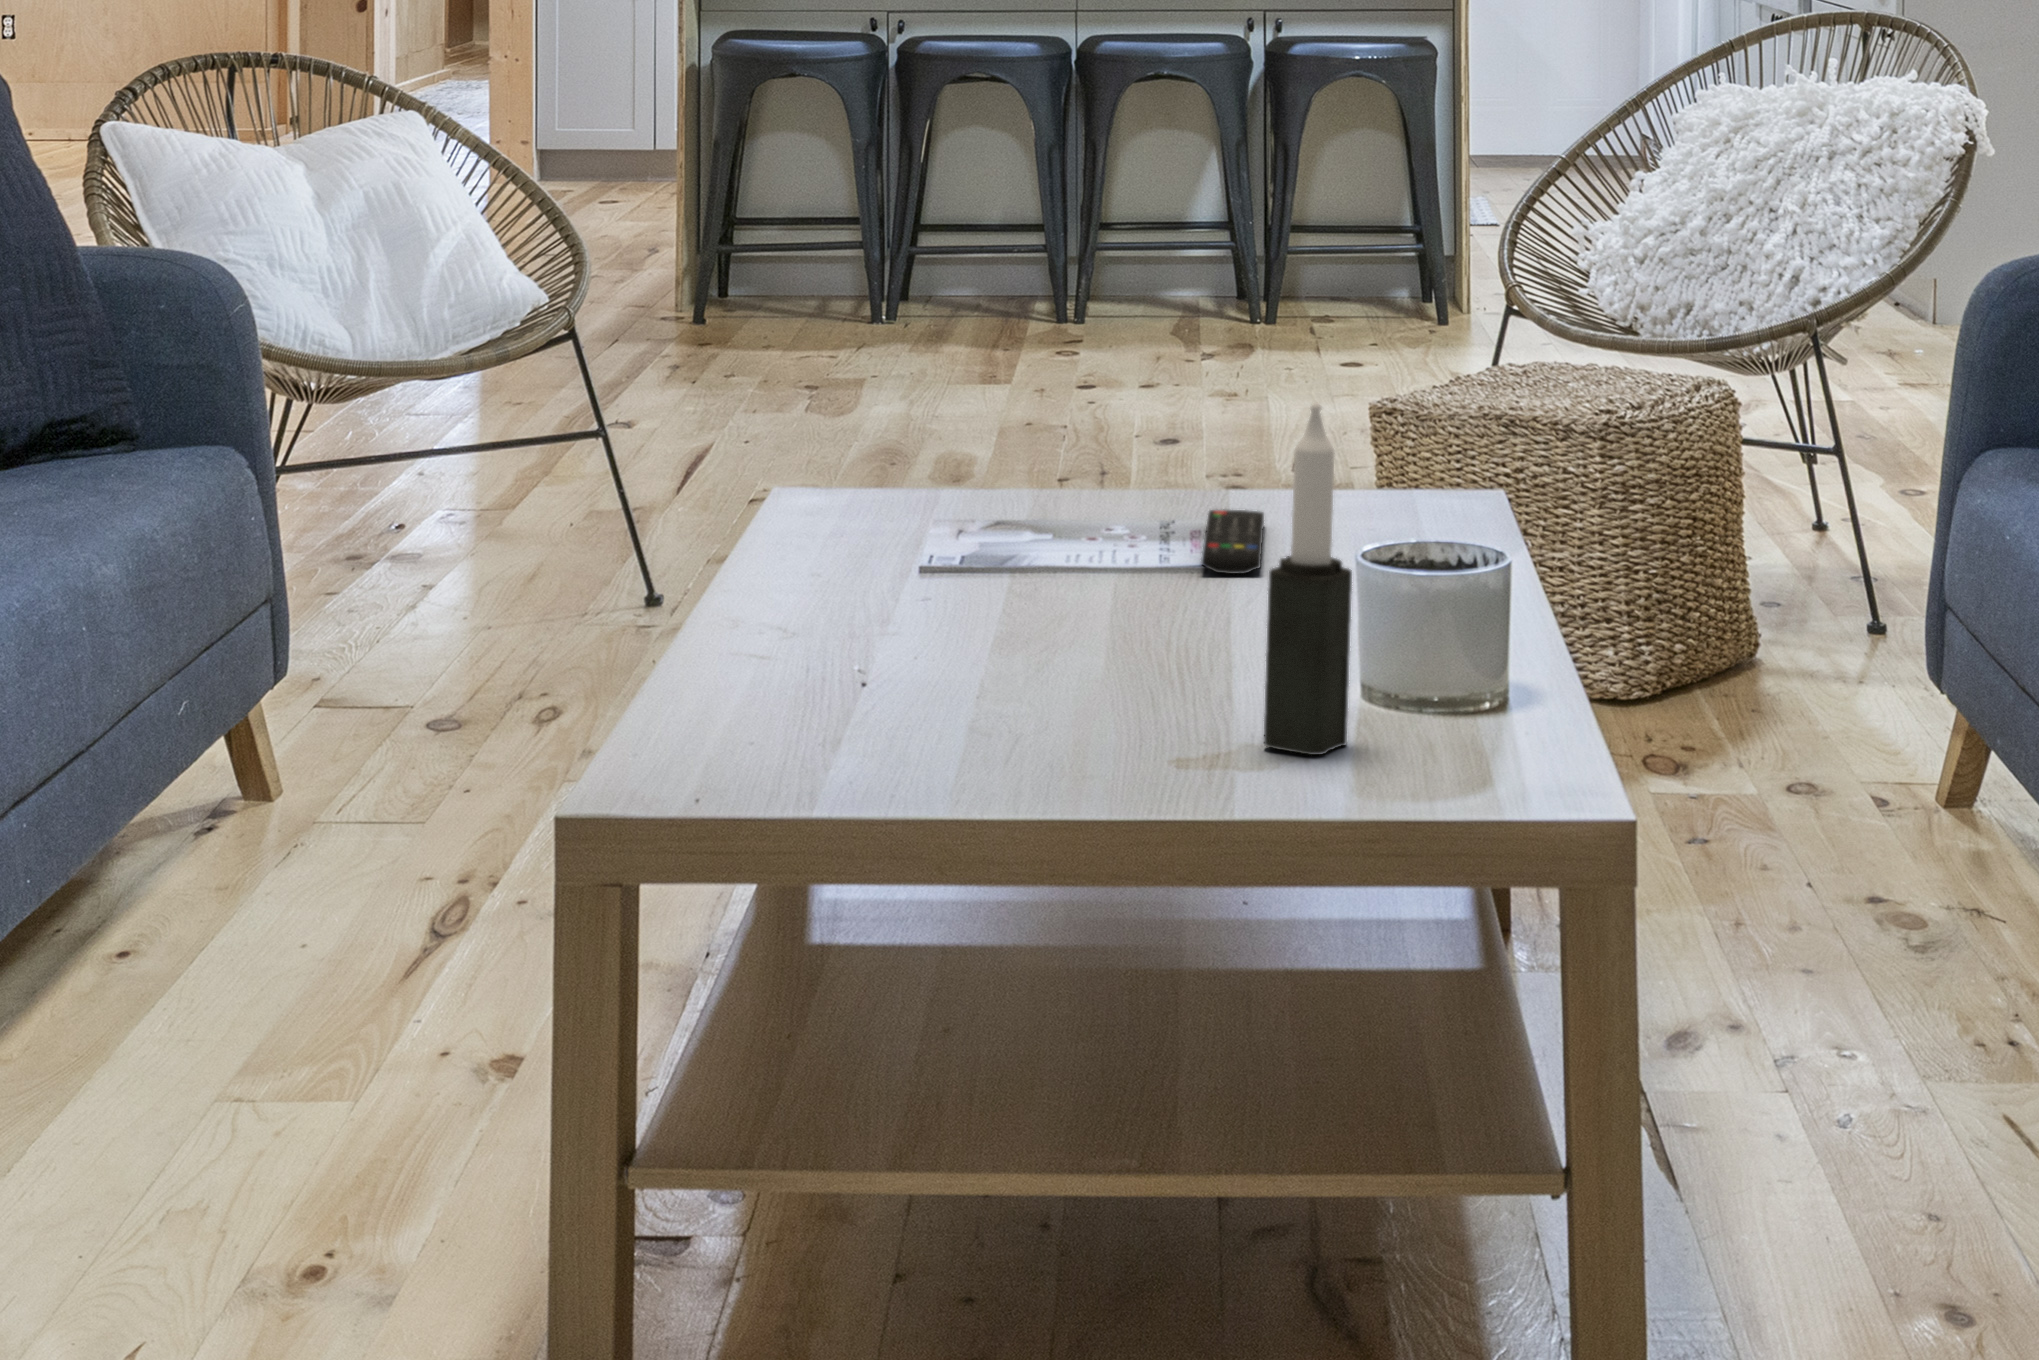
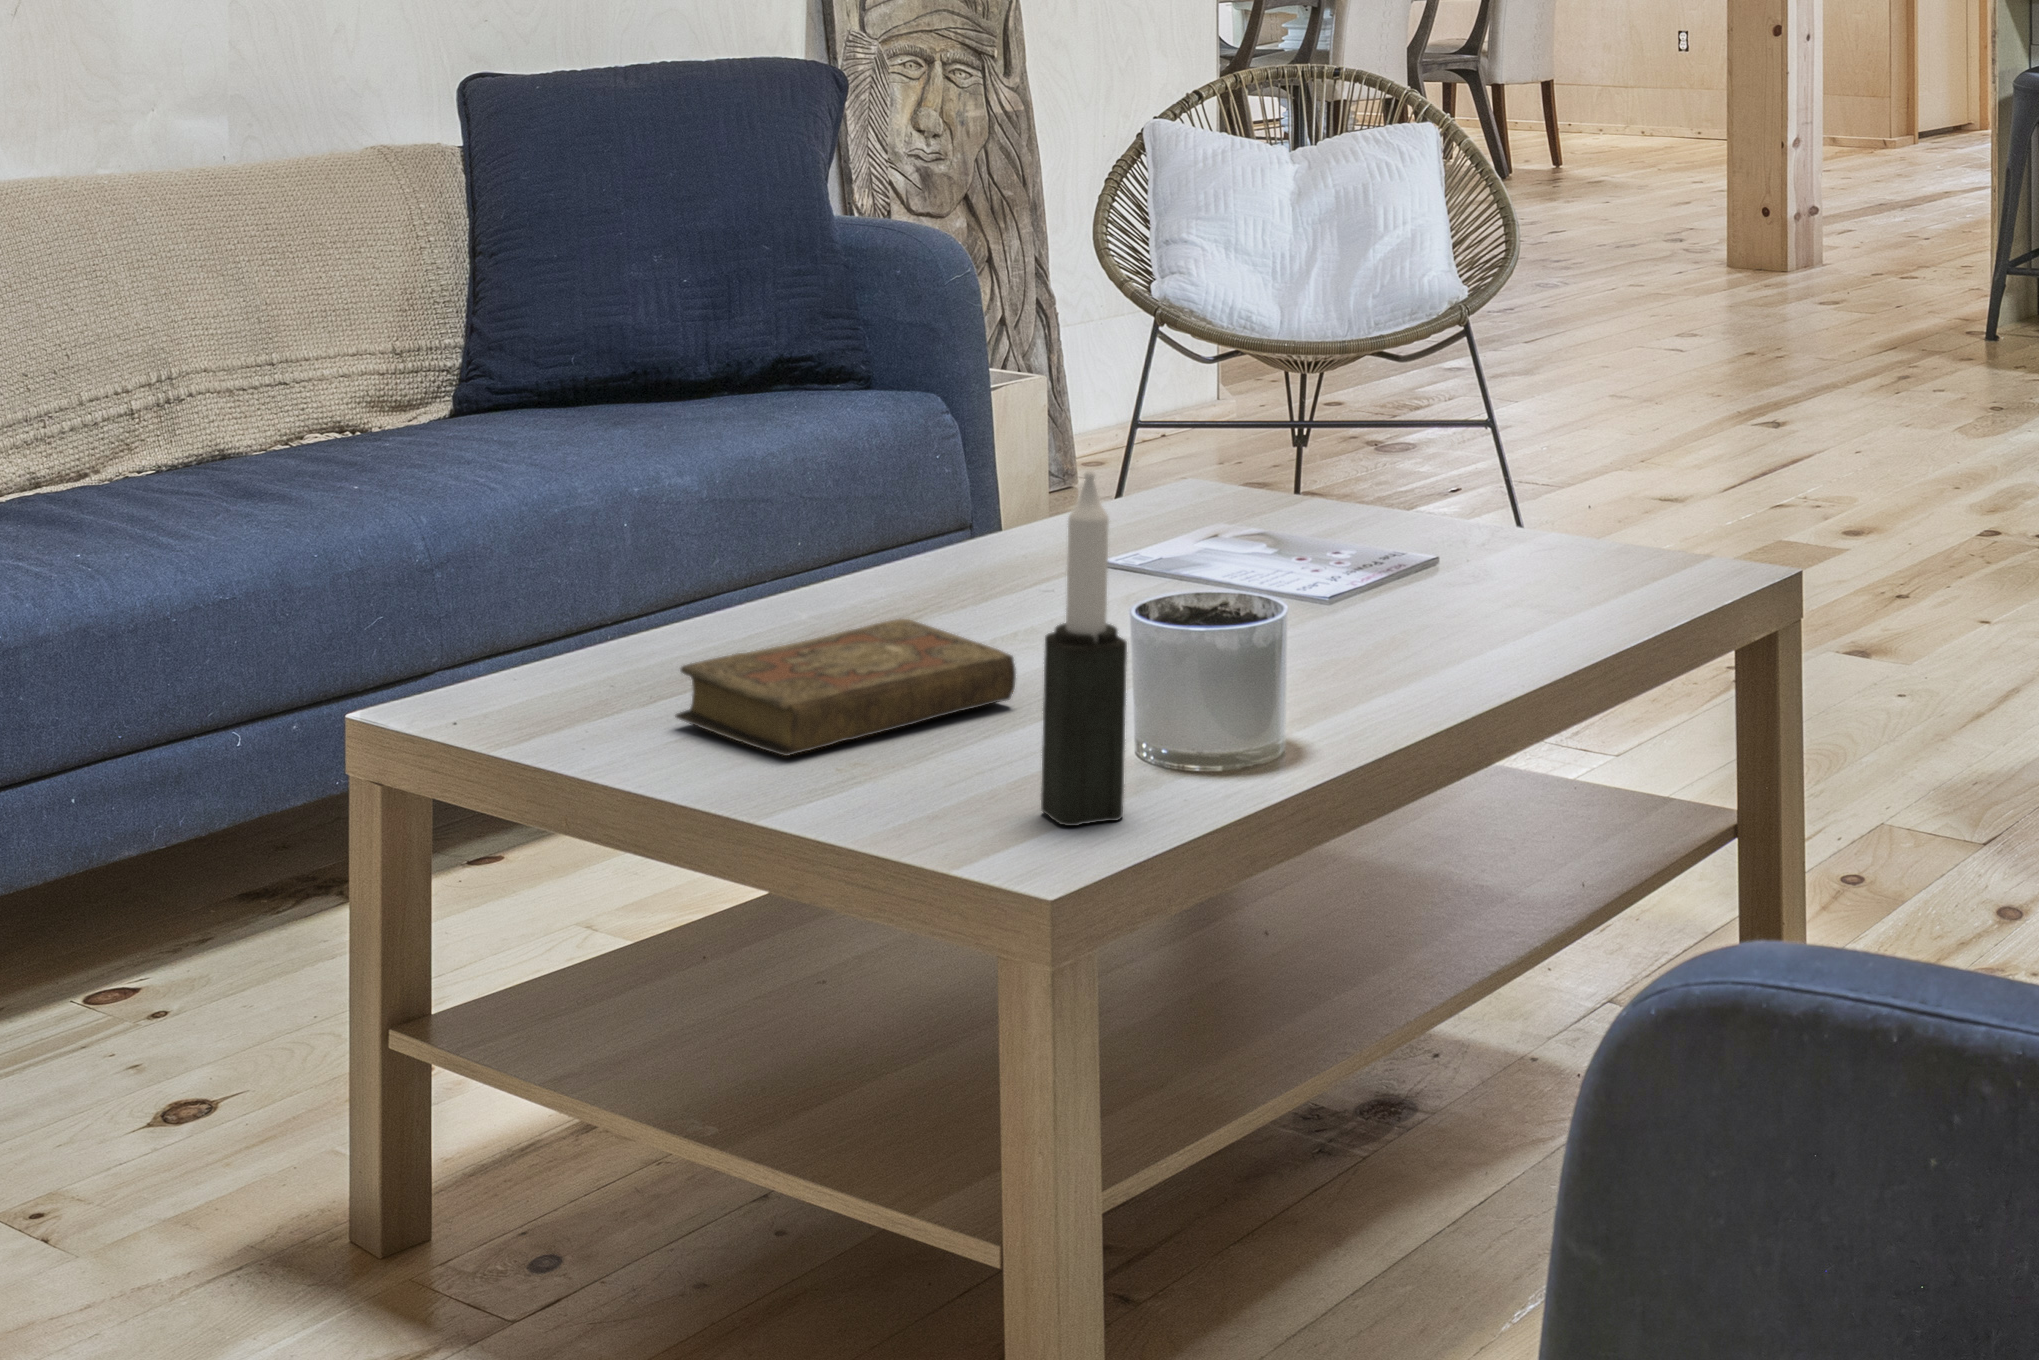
remote control: present [1201,510,1264,574] -> none [1410,568,1590,636]
book: none [728,607,1014,744] -> present [676,619,1016,756]

